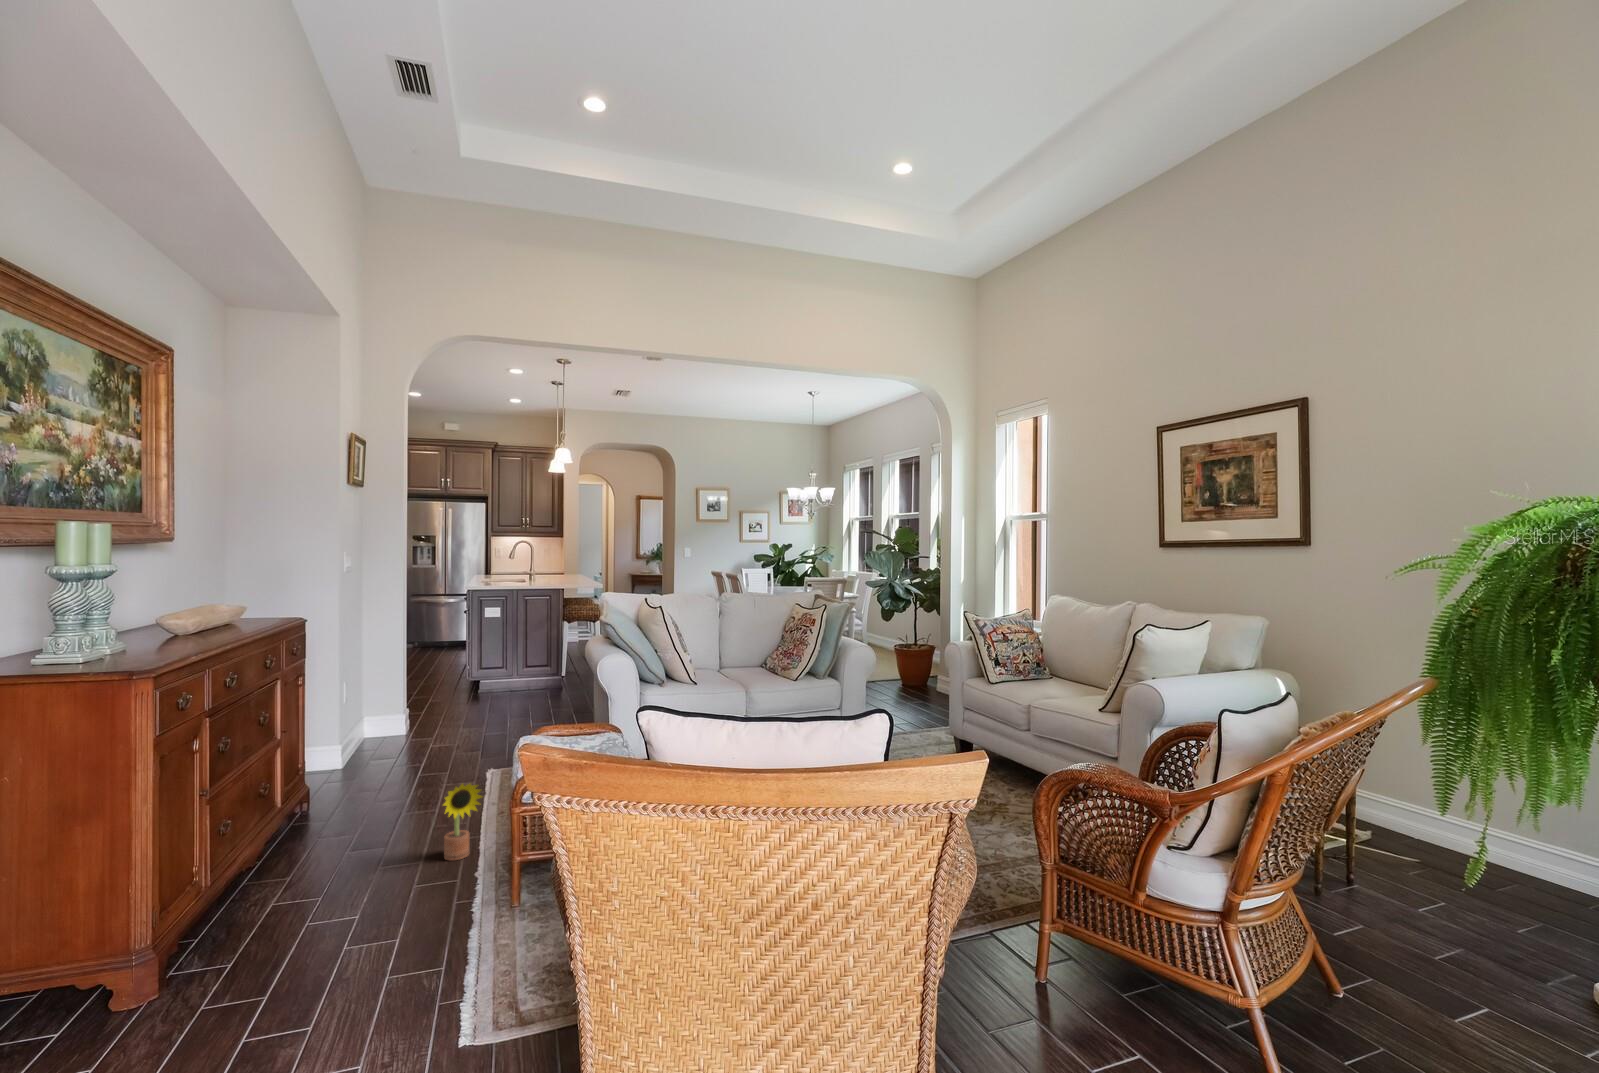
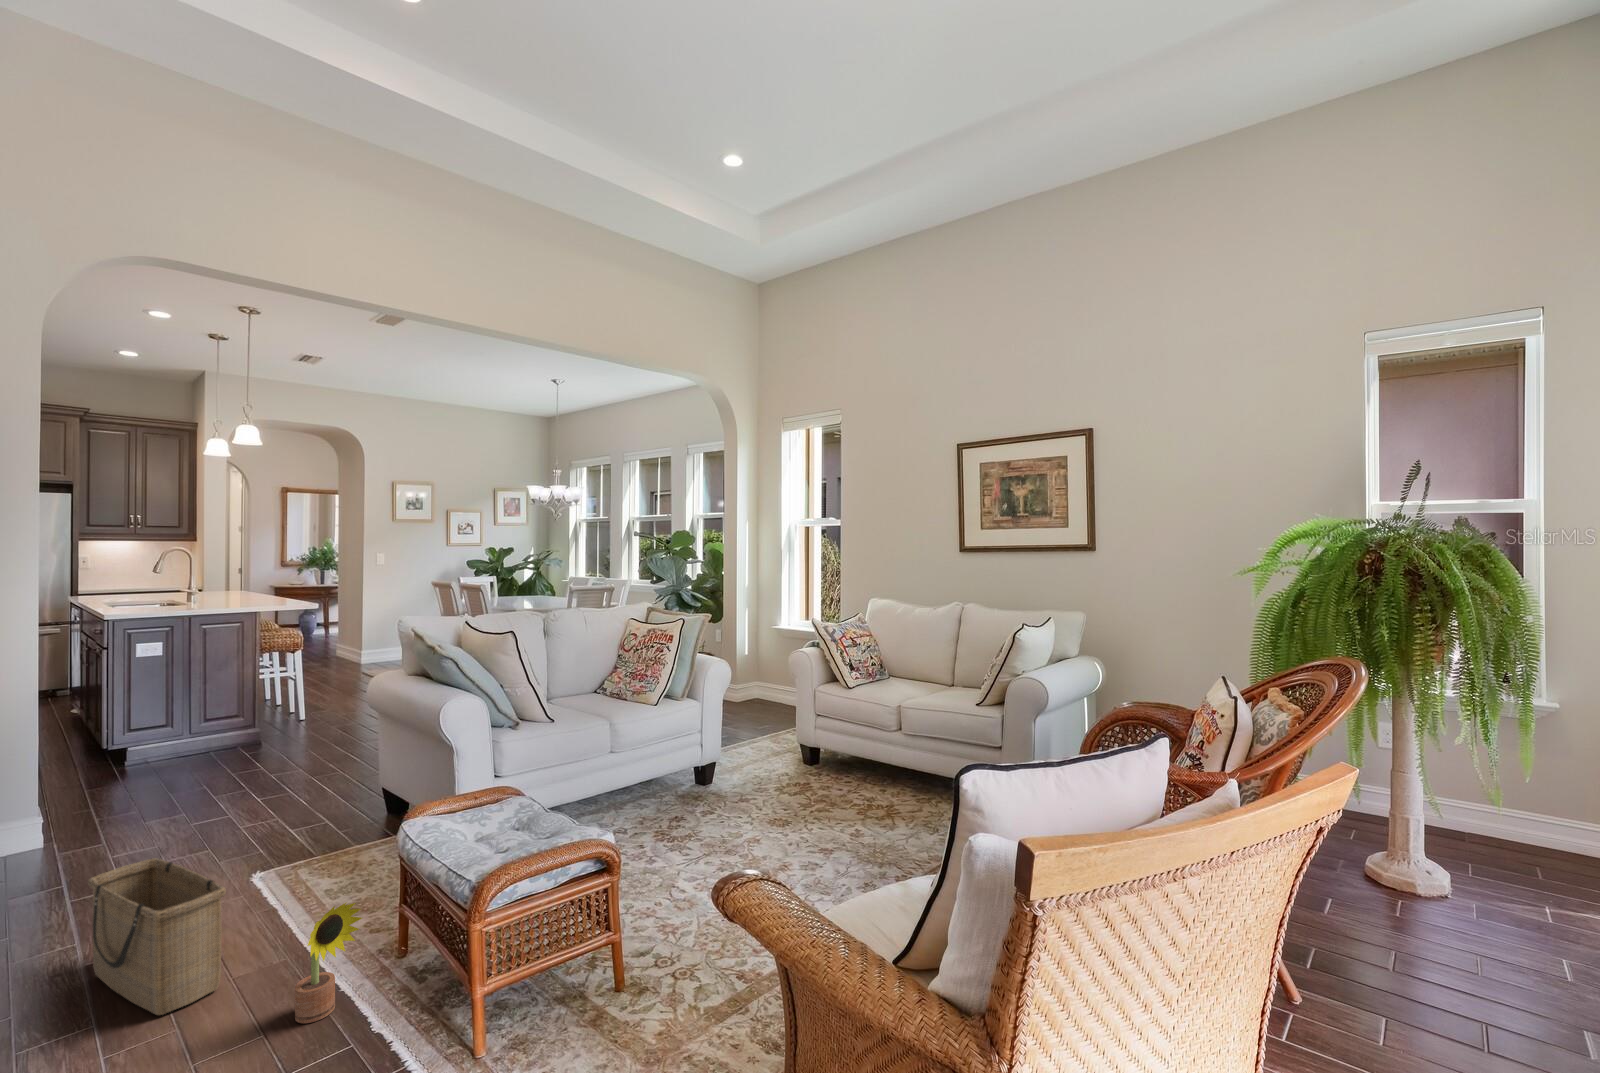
basket: none [370,741,429,837] -> present [88,858,226,1015]

